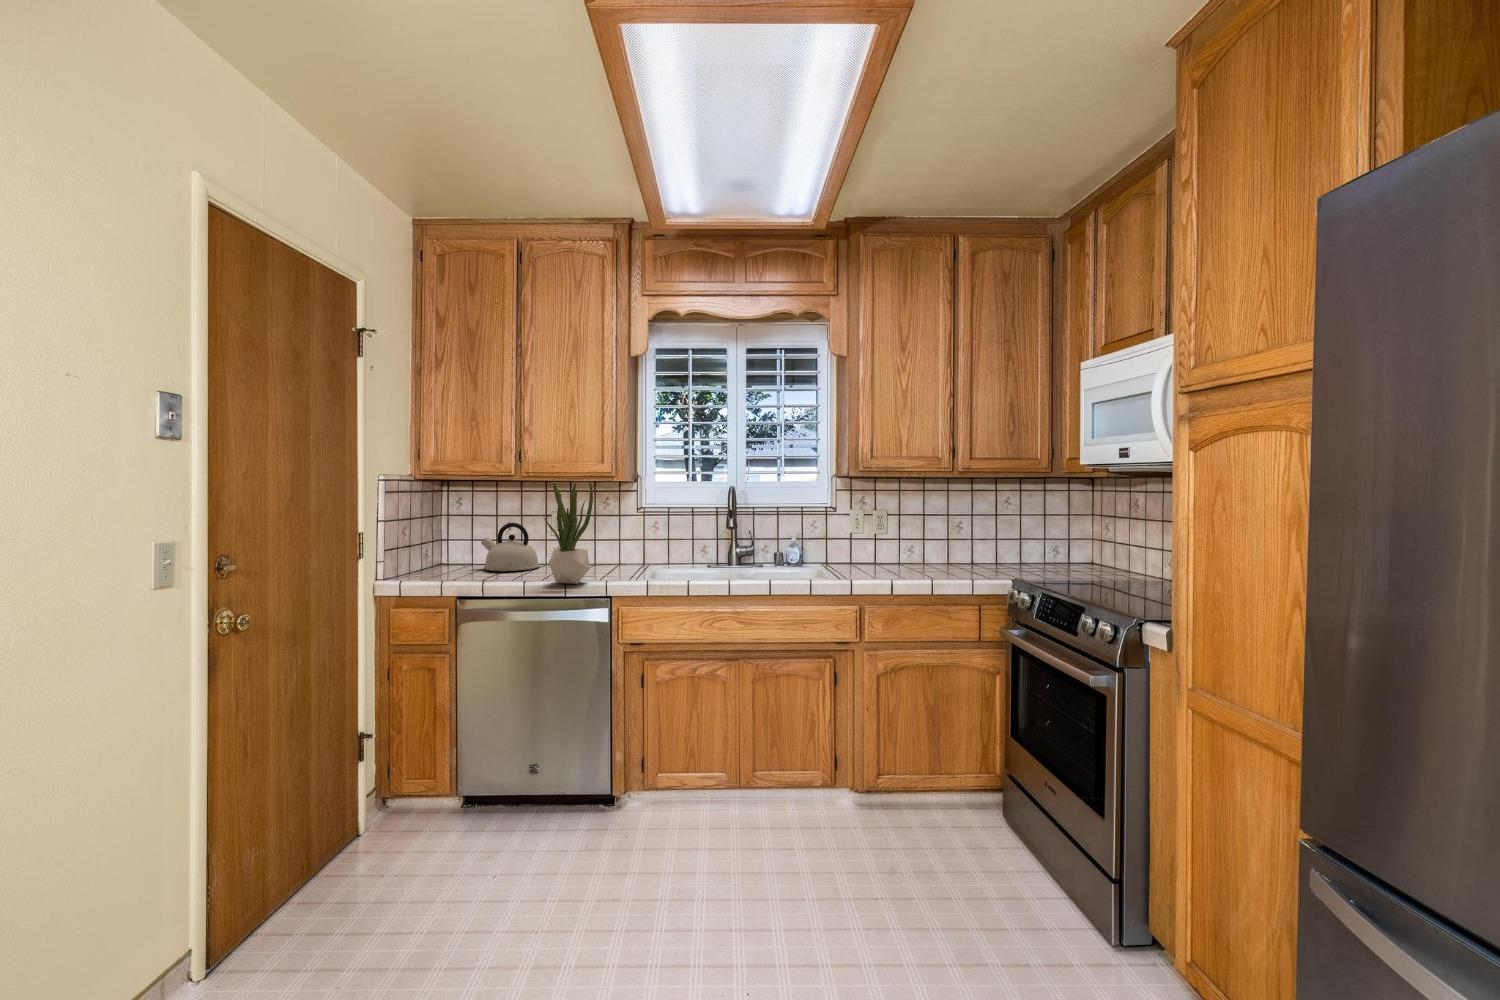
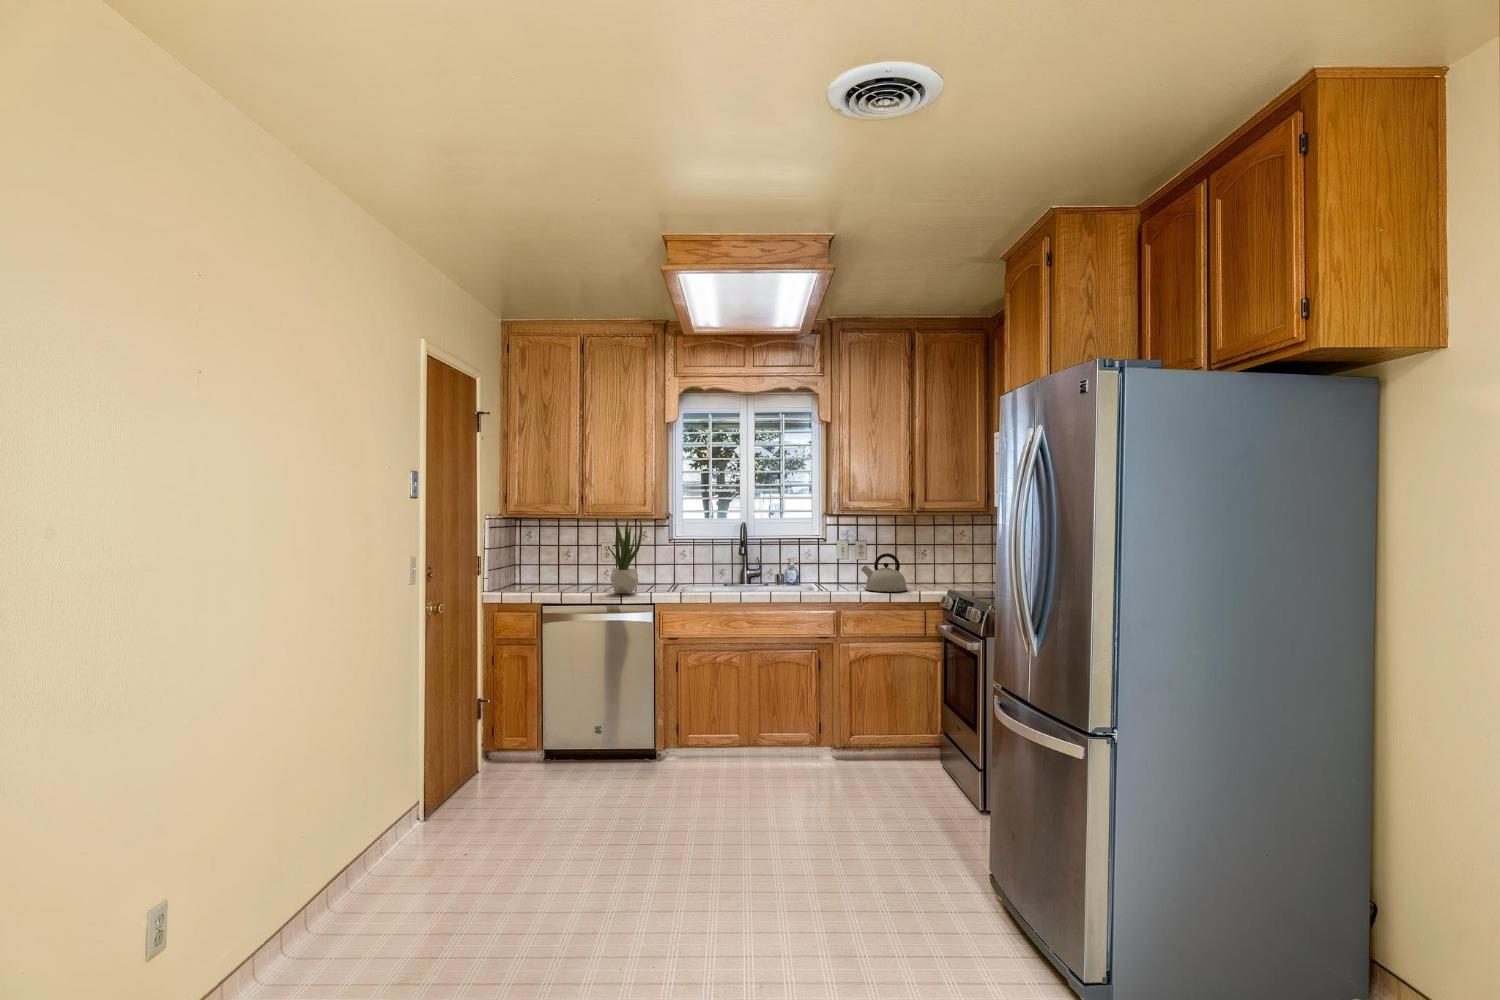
kettle: present [481,523,539,571] -> present [861,553,907,592]

